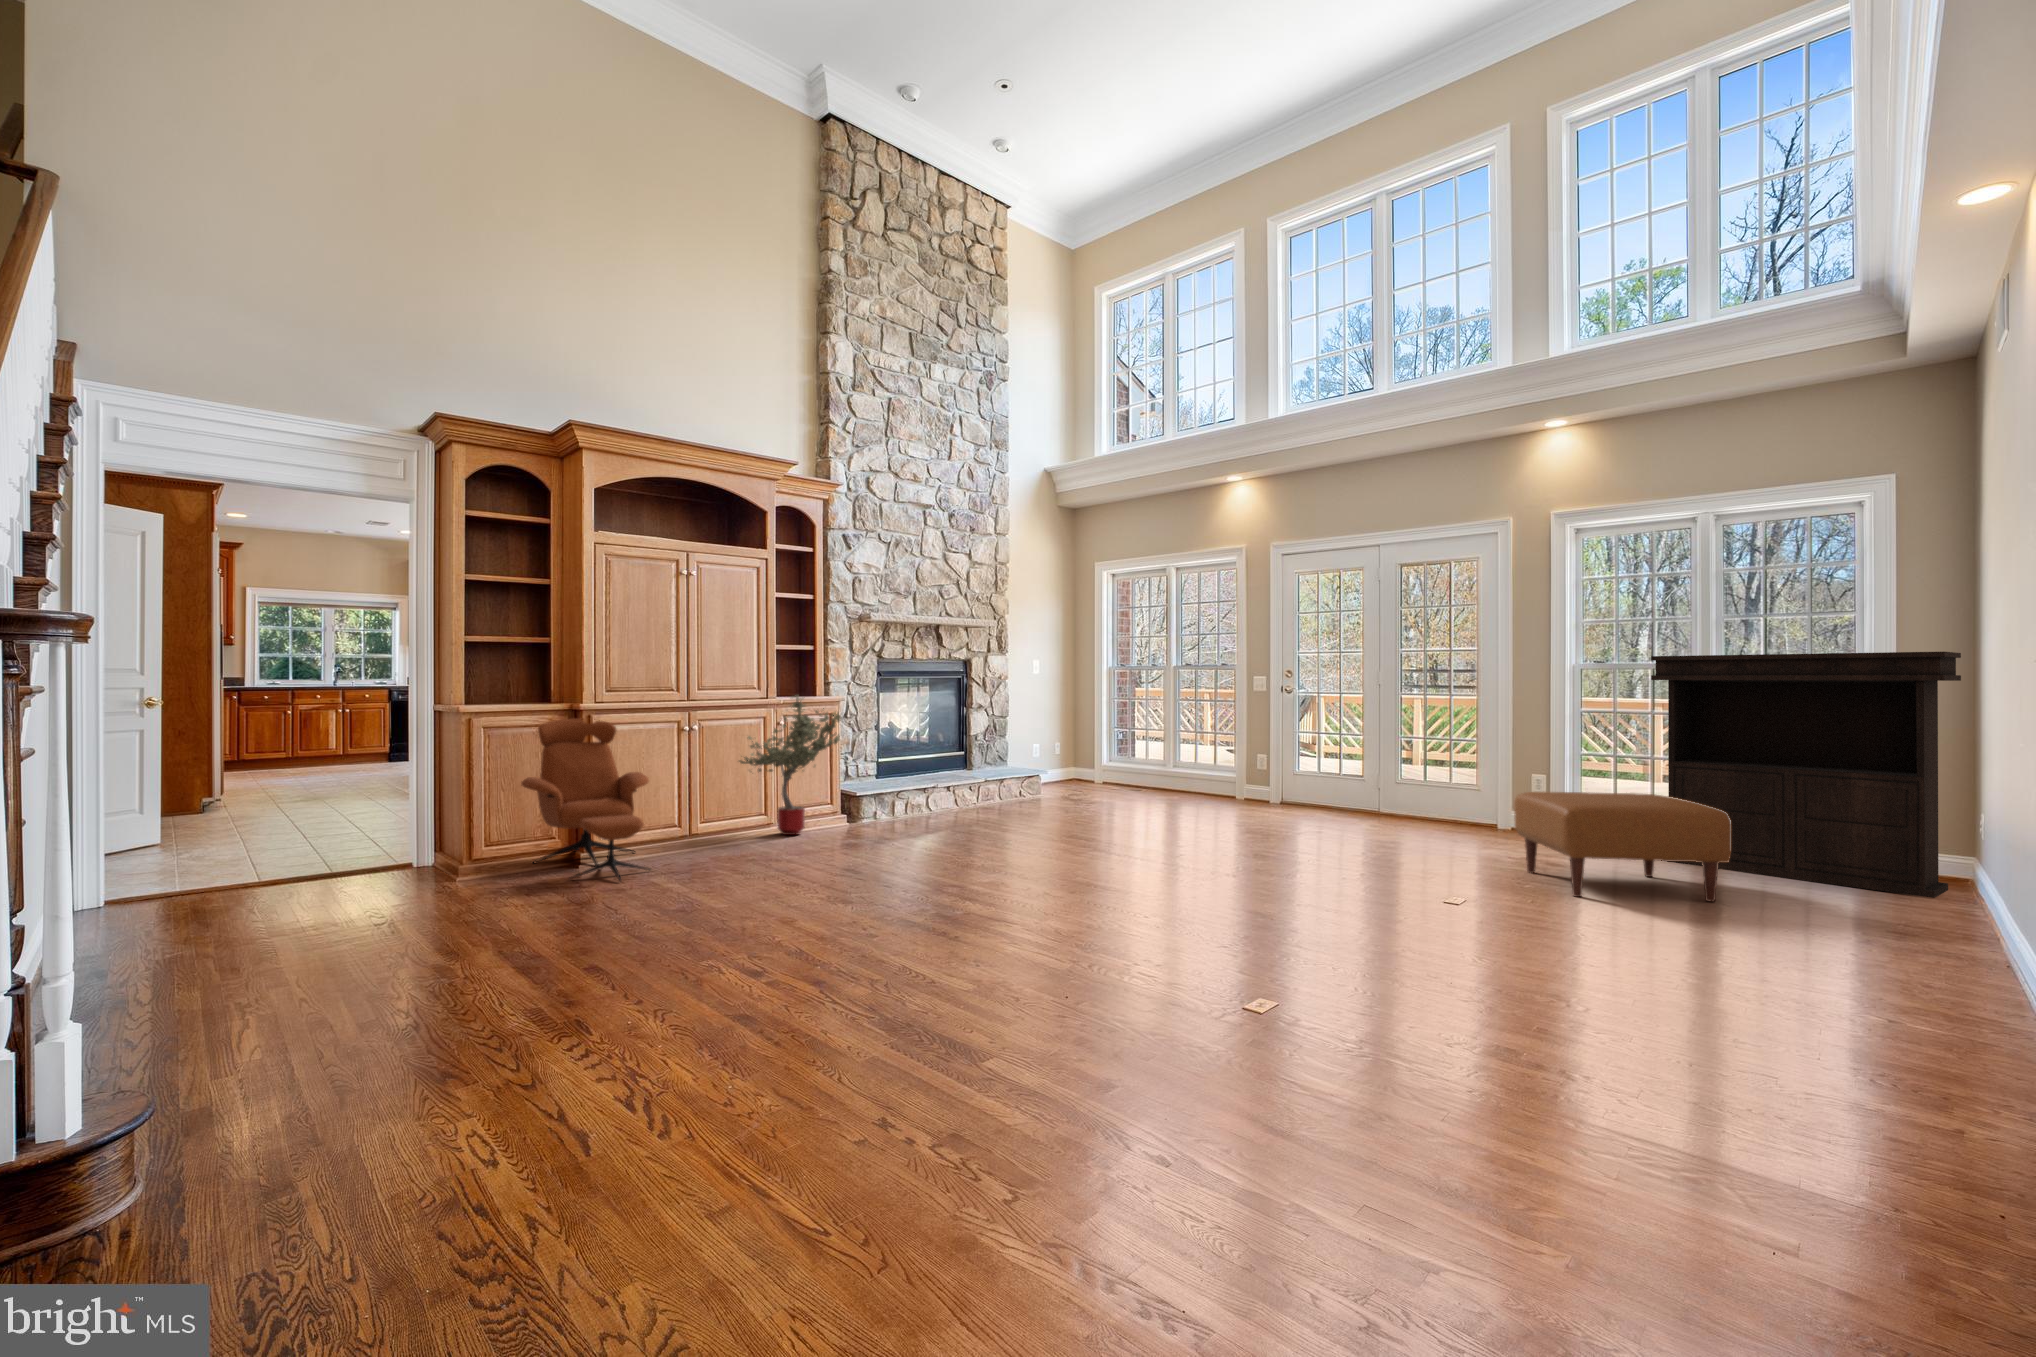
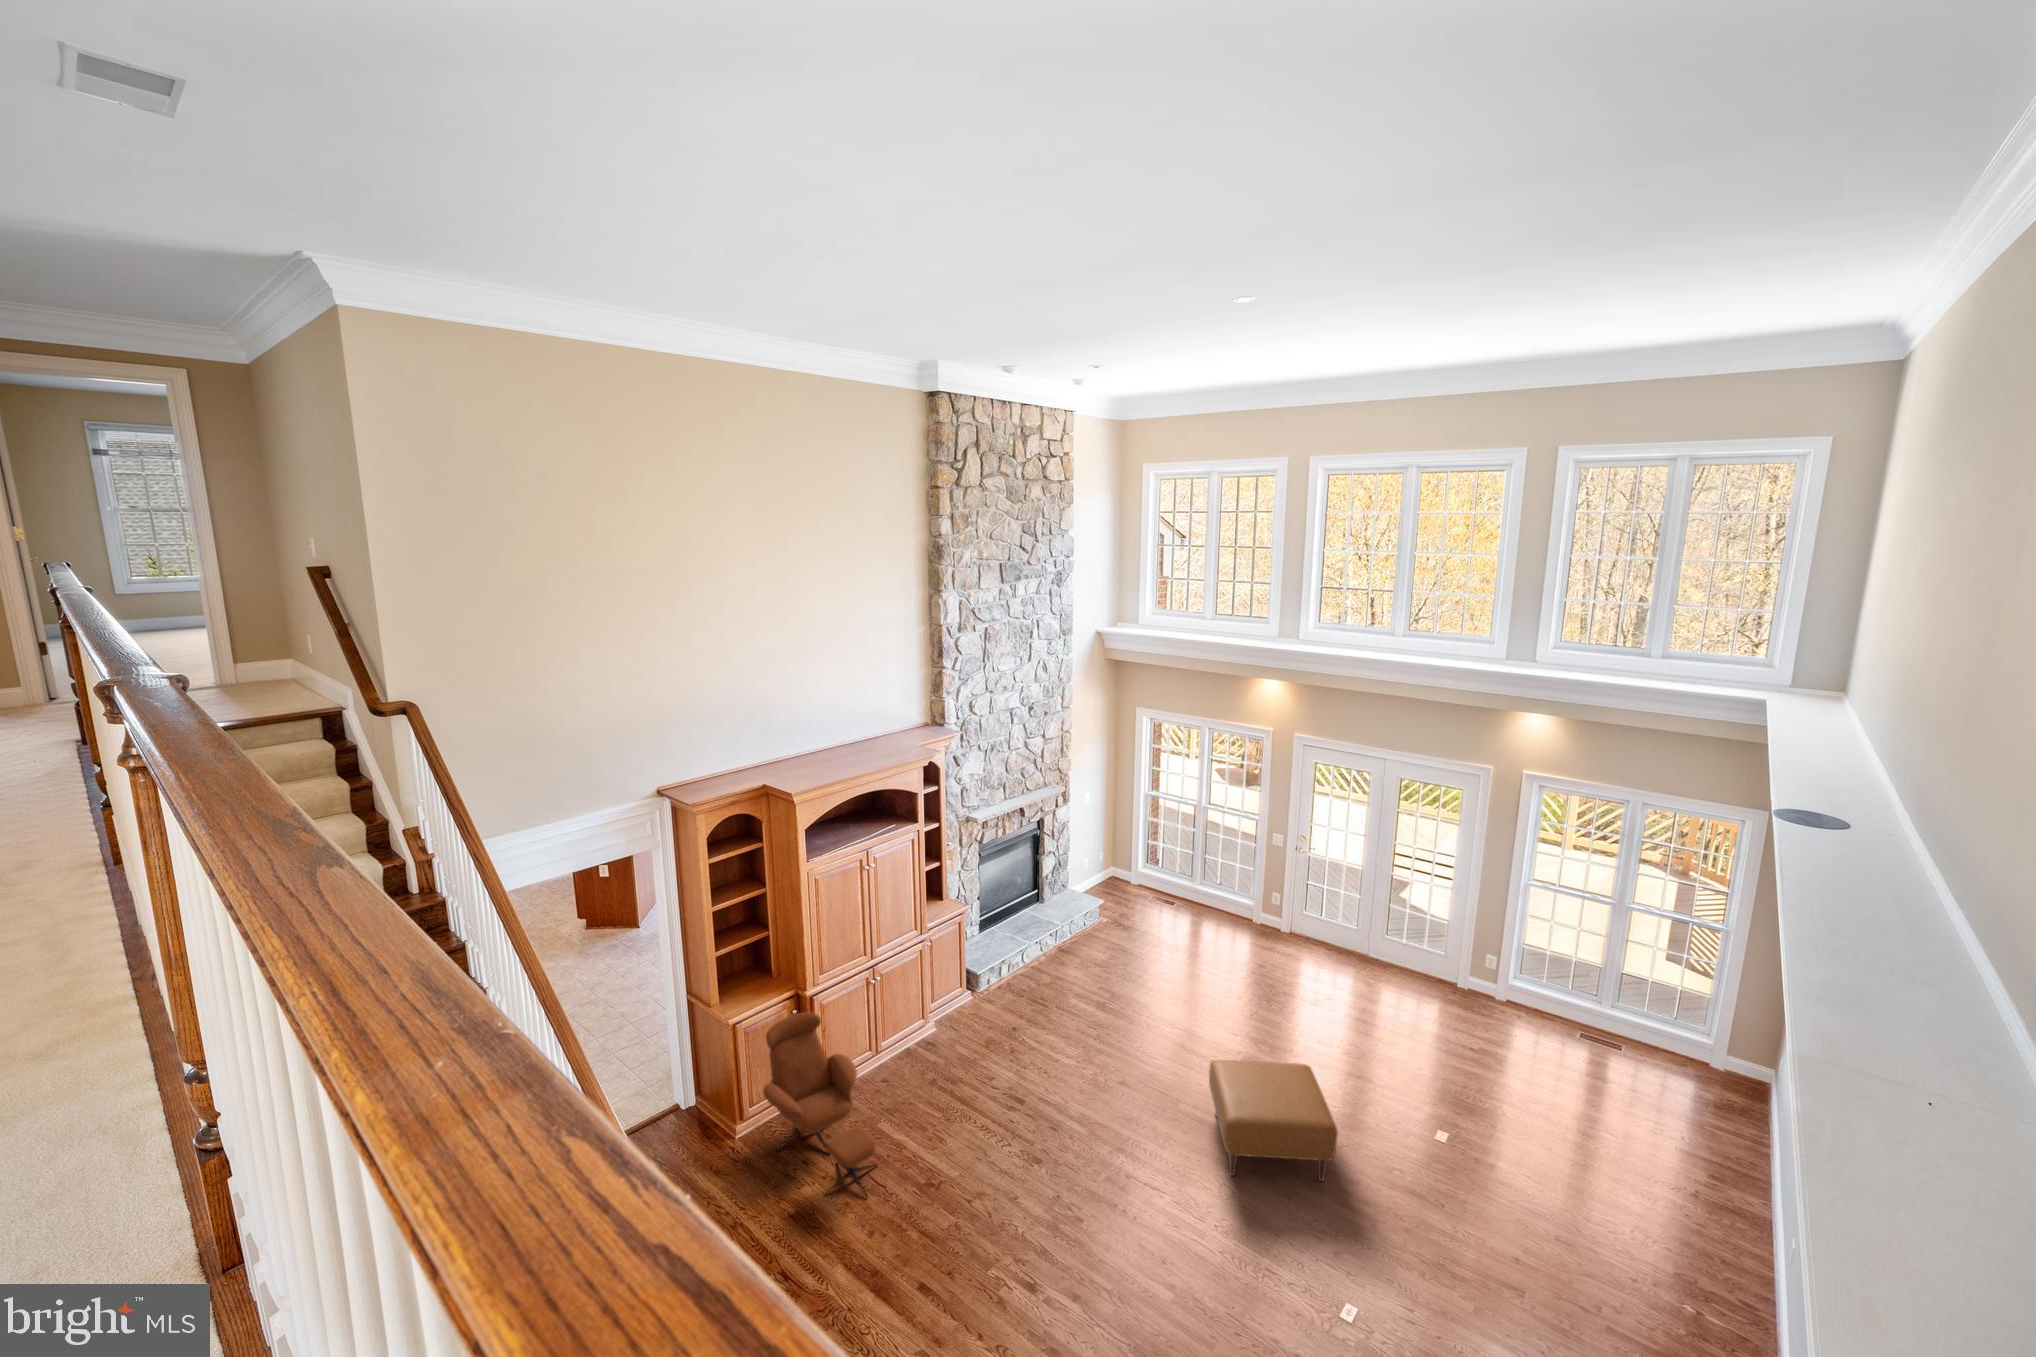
console table: present [1651,652,1961,898] -> none [1600,922,1841,1158]
potted tree: present [739,695,841,835] -> none [907,941,980,1057]
ottoman: present [1514,792,1731,902] -> present [1209,1060,1338,1181]

